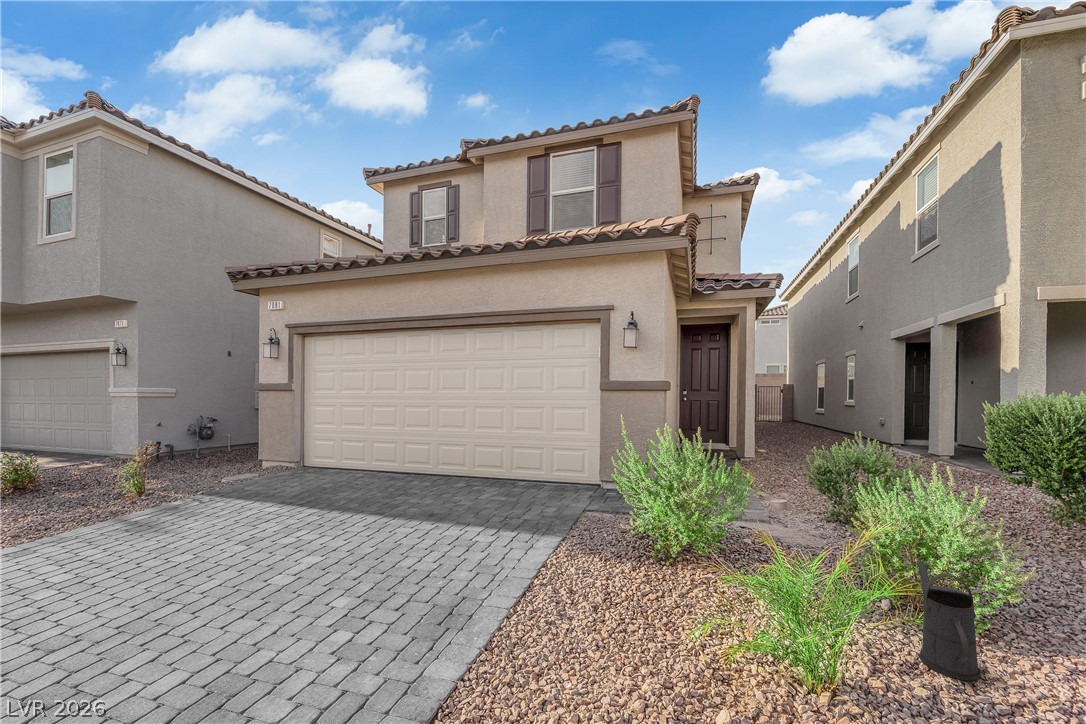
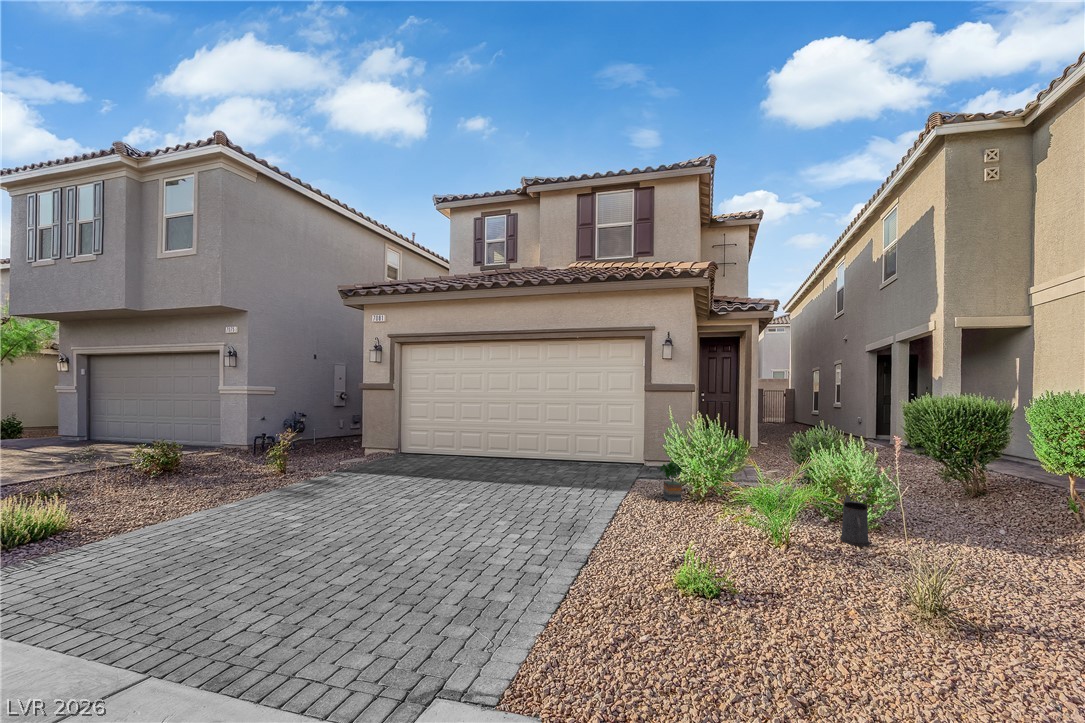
potted tree: none [608,497,652,561] -> present [661,462,682,501]

